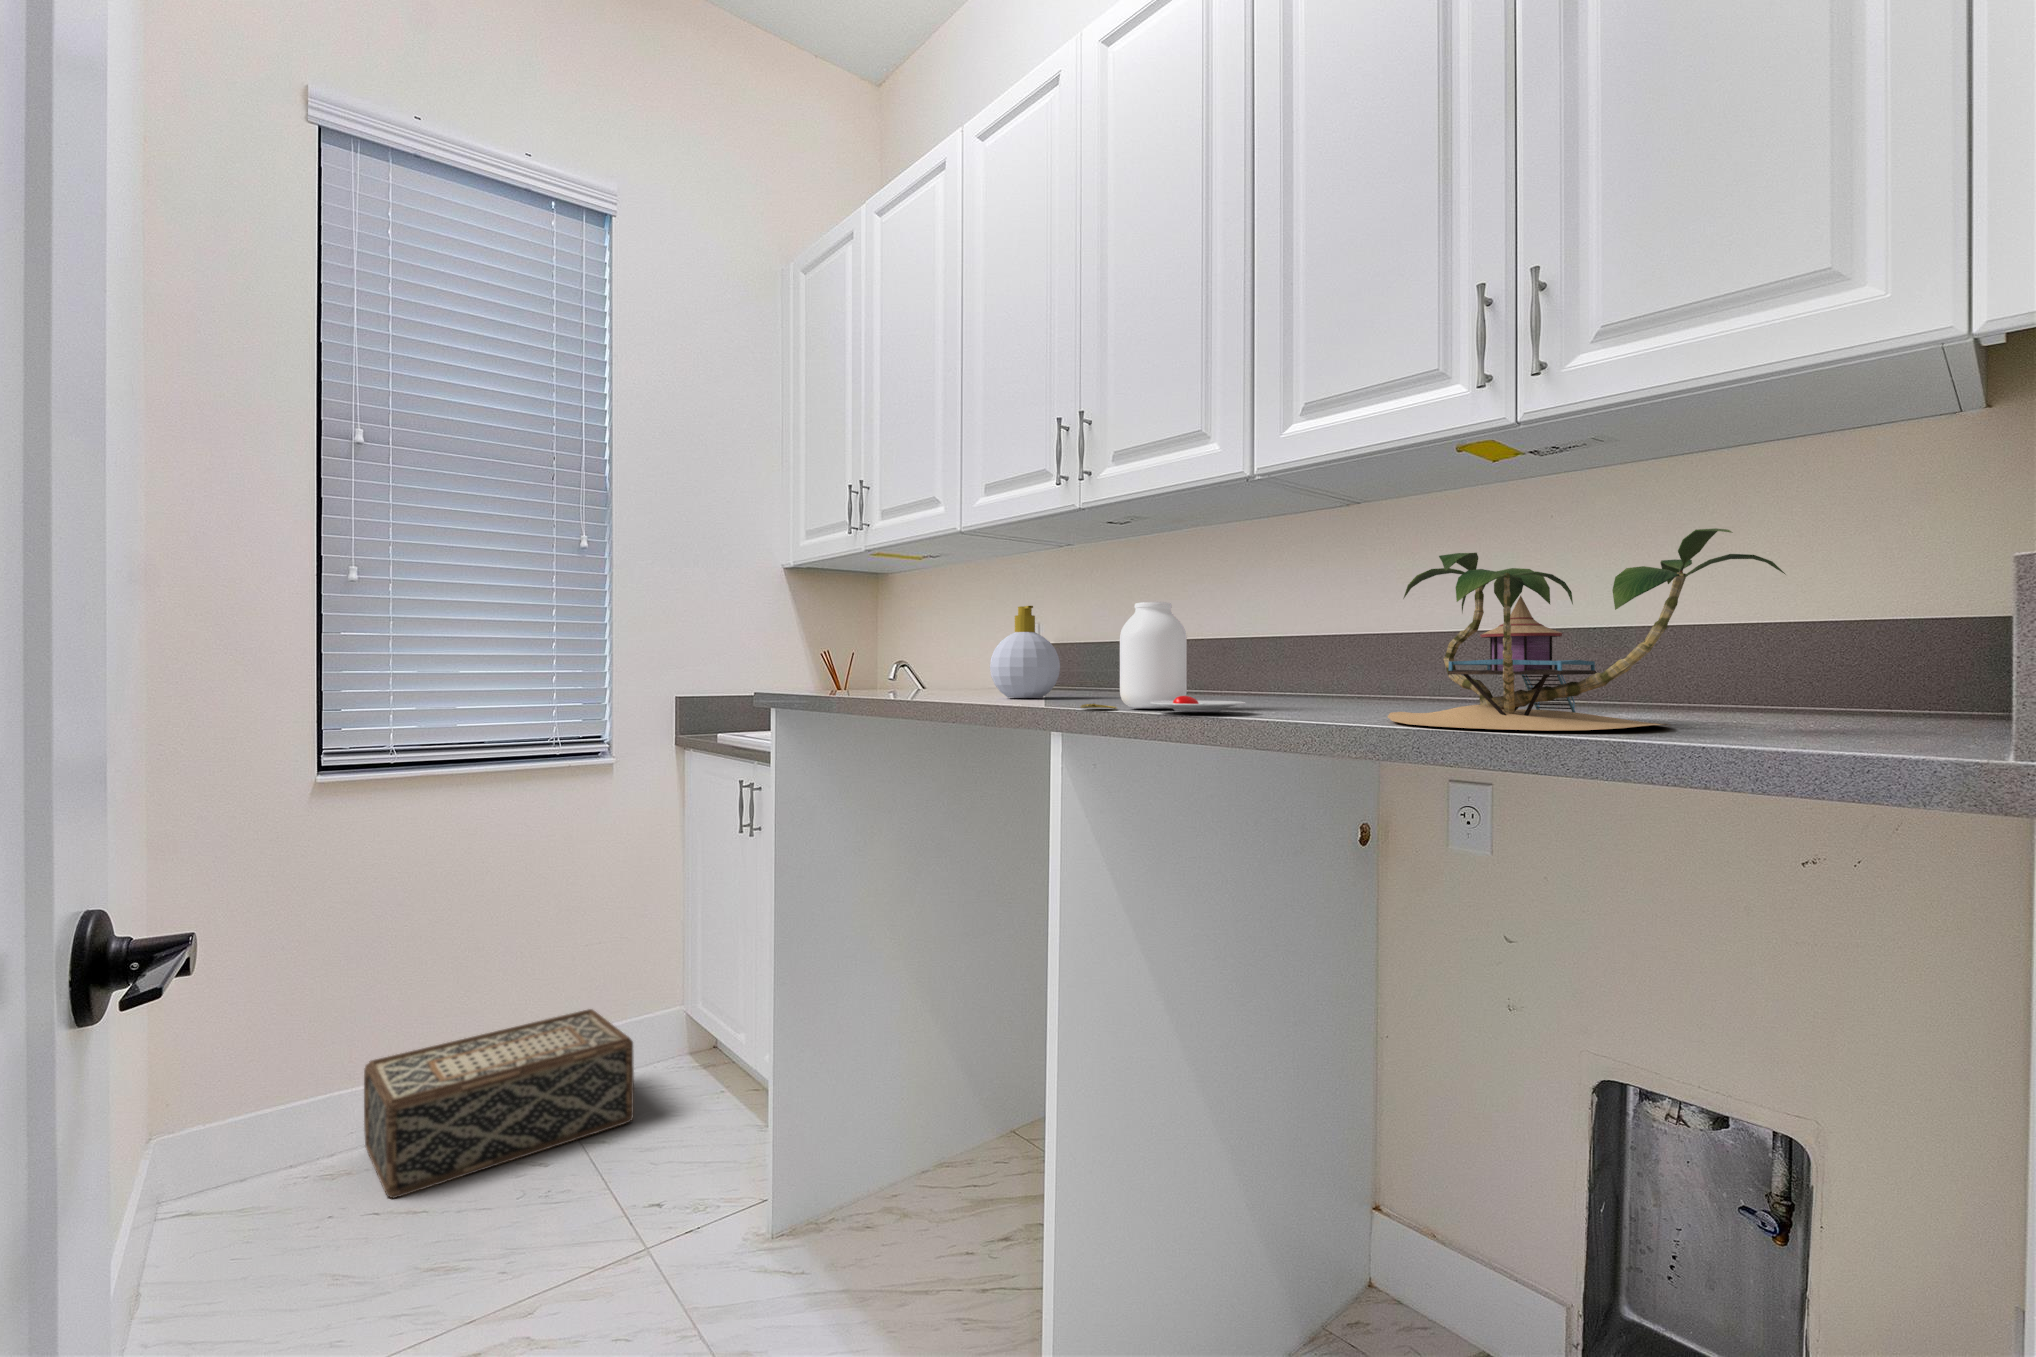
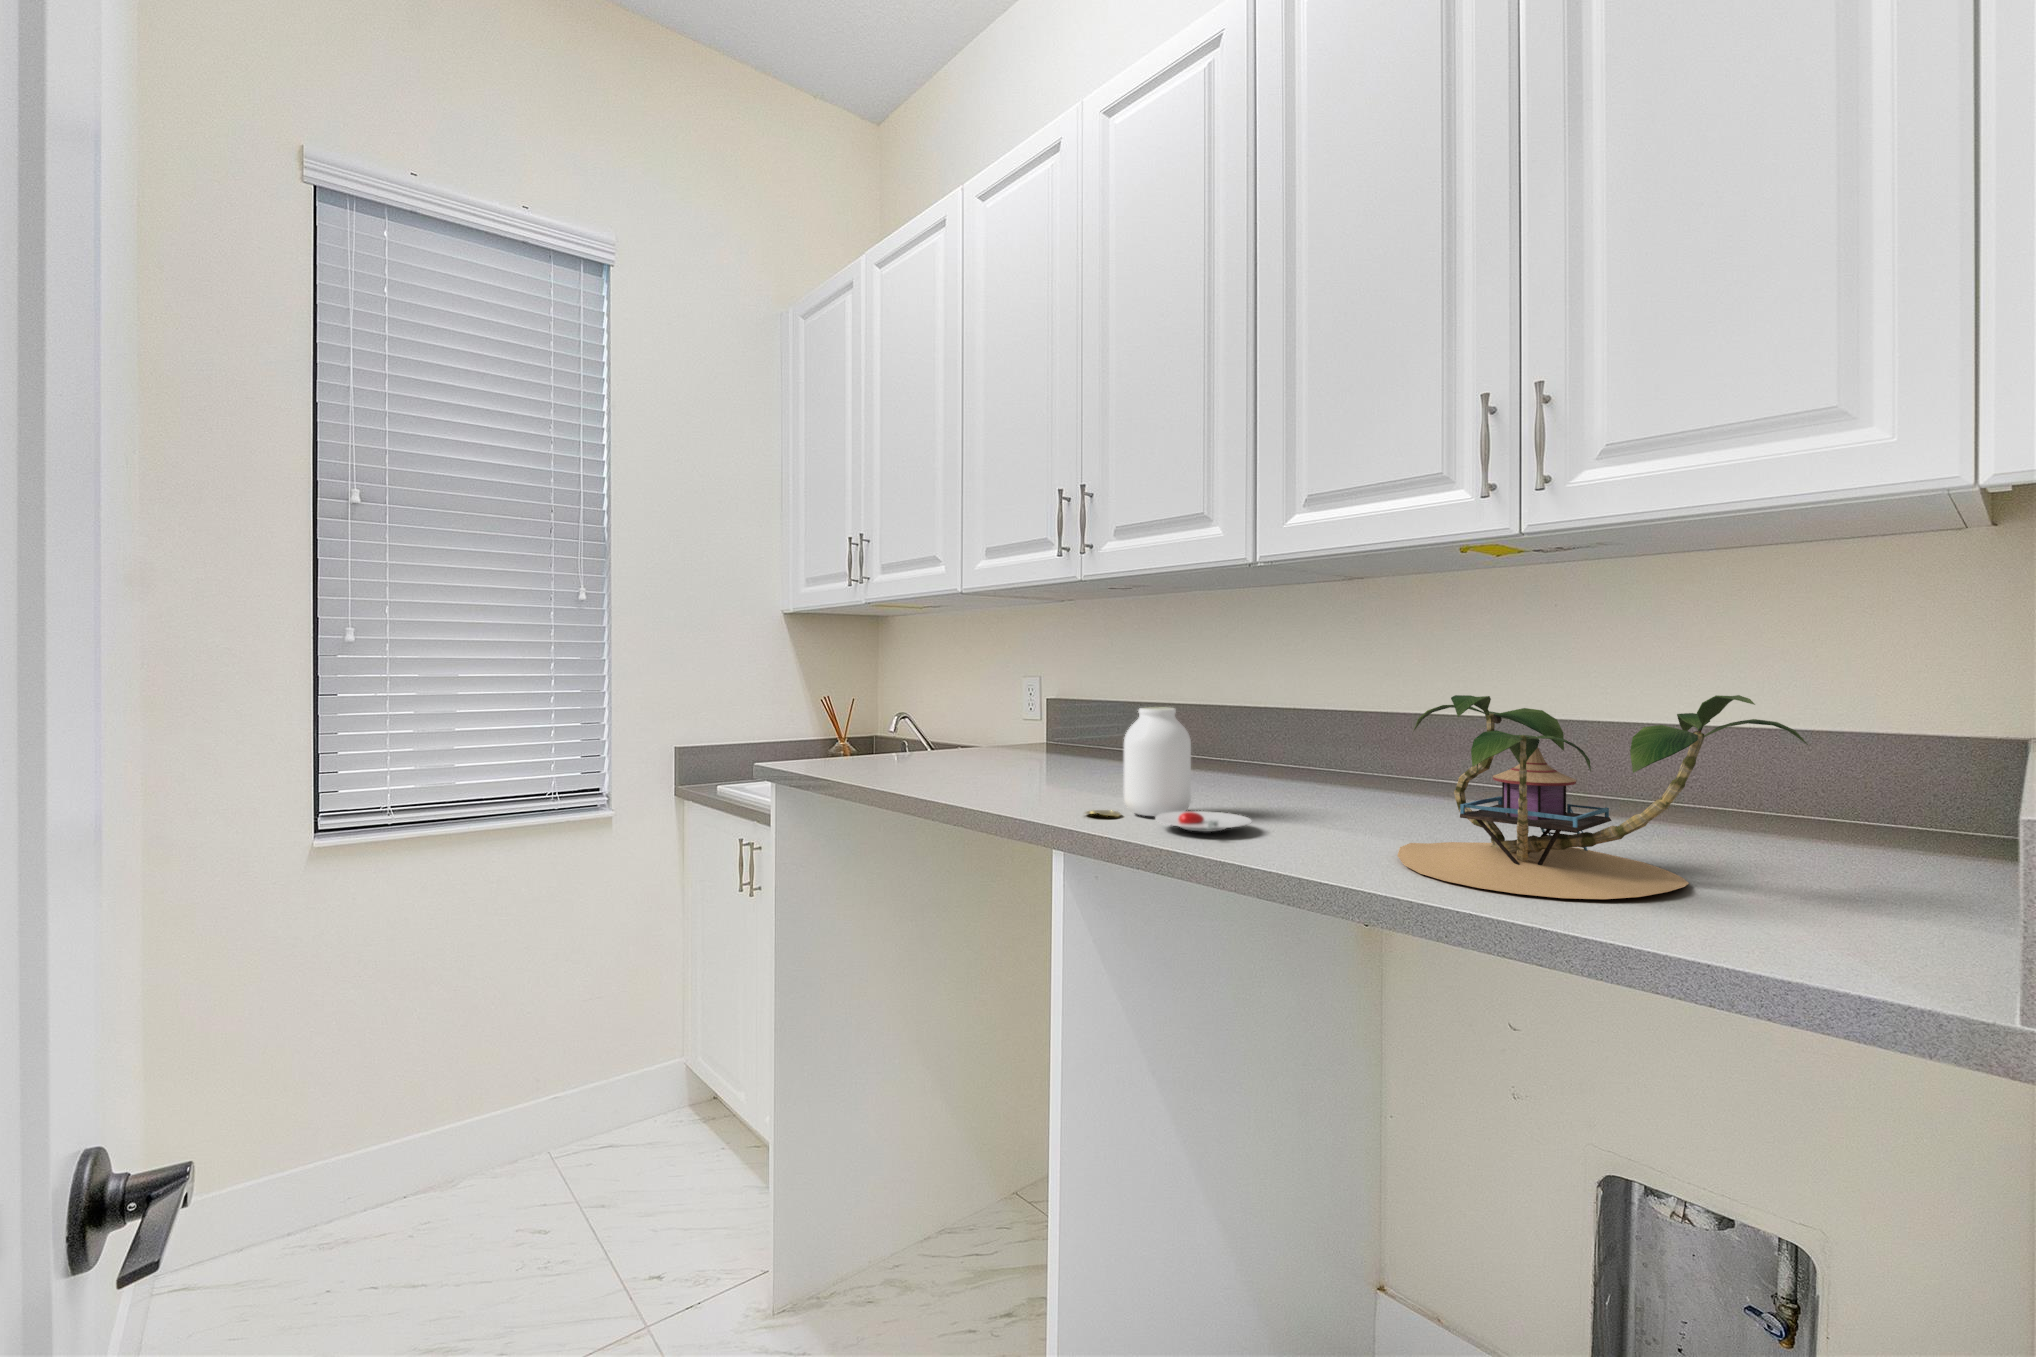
soap bottle: present [990,606,1060,698] -> none [991,686,1061,779]
woven basket: present [364,1009,634,1198] -> none [363,1064,634,1272]

